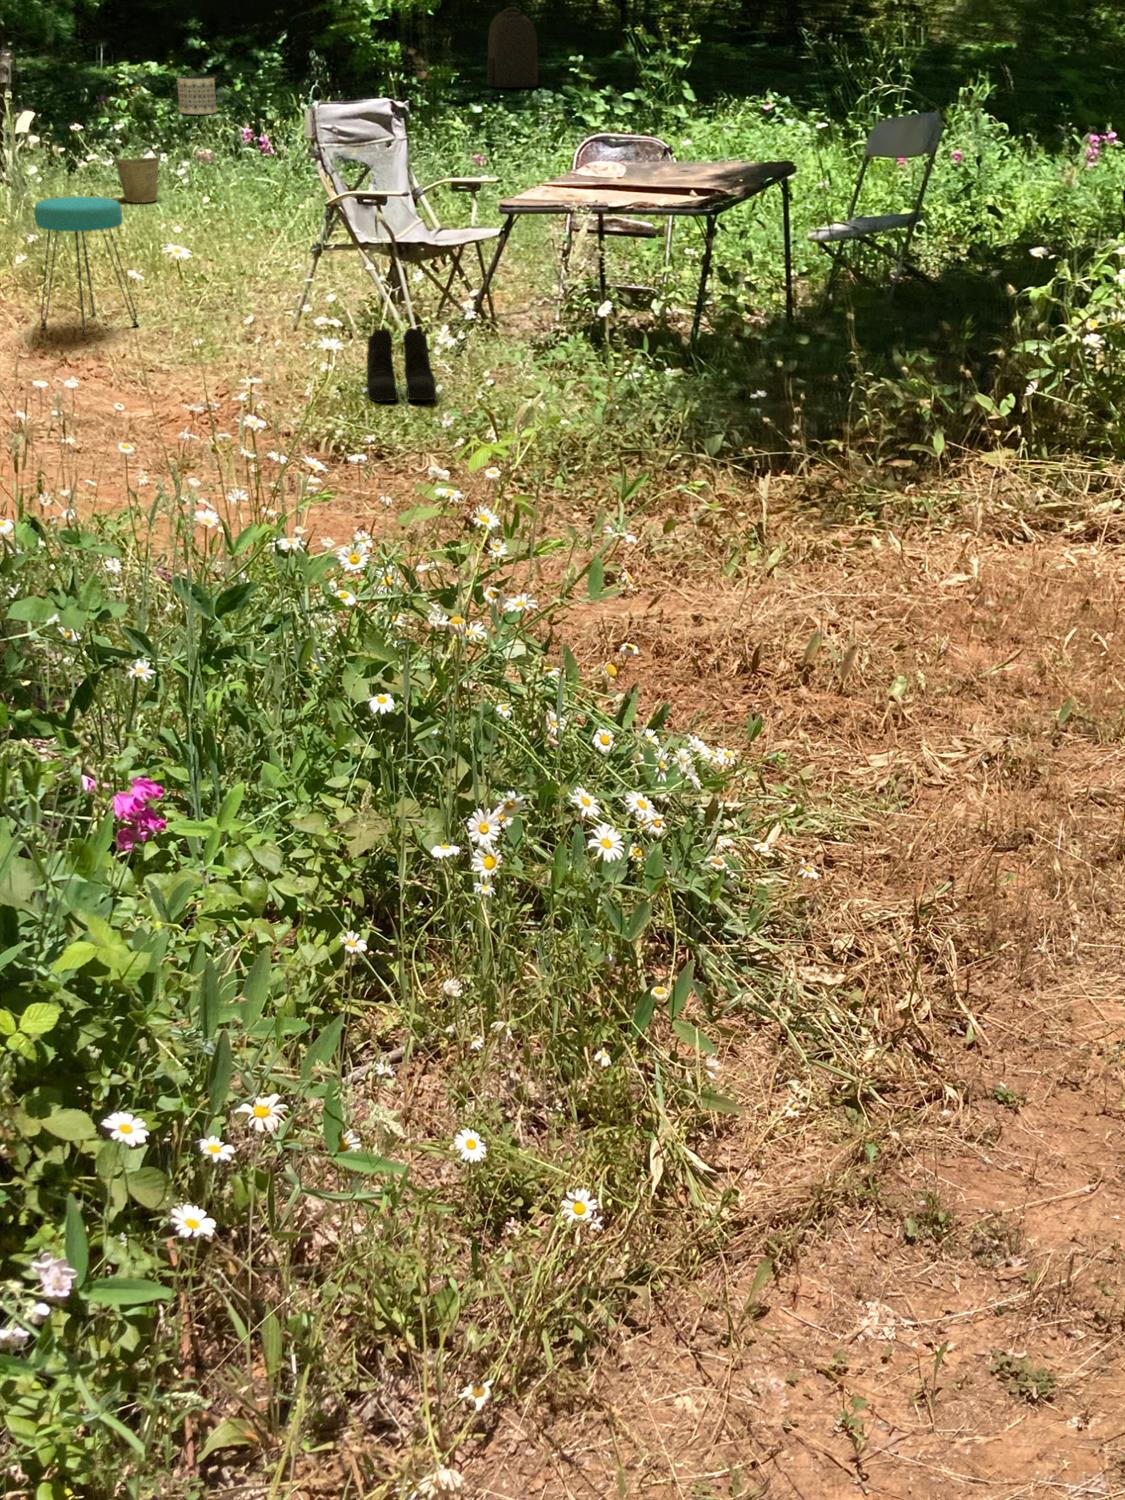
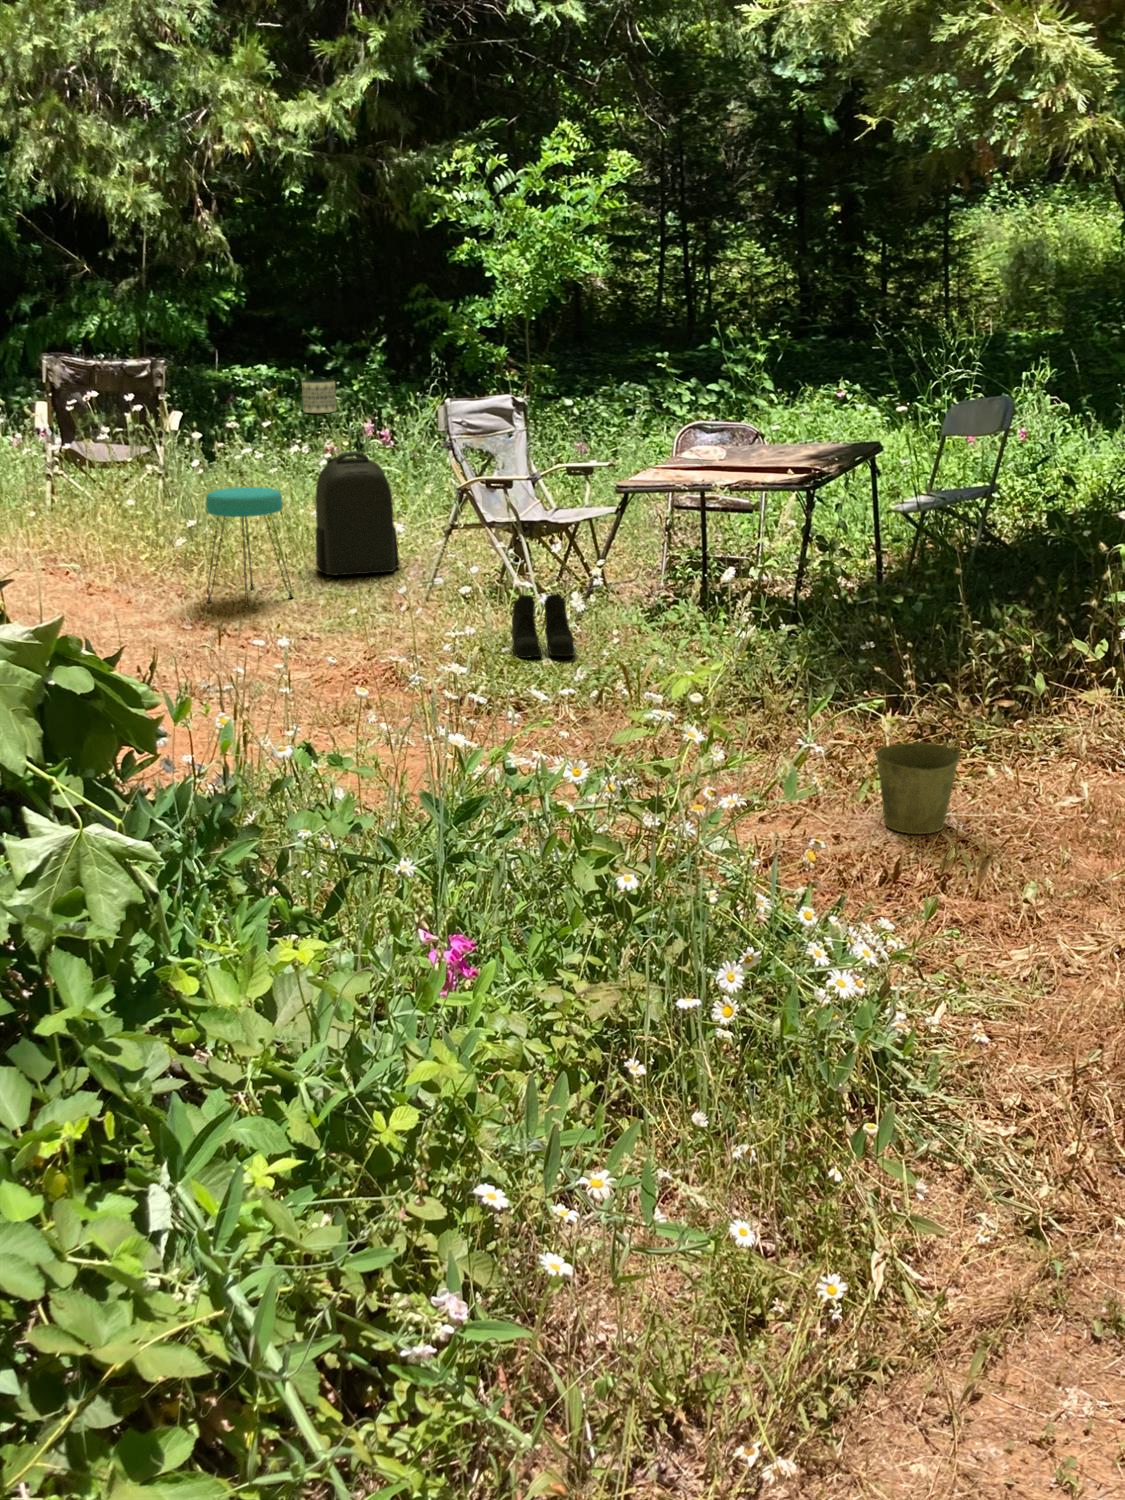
backpack: present [487,7,538,88] -> present [315,451,399,575]
bucket: present [115,145,159,203] -> present [875,712,961,834]

